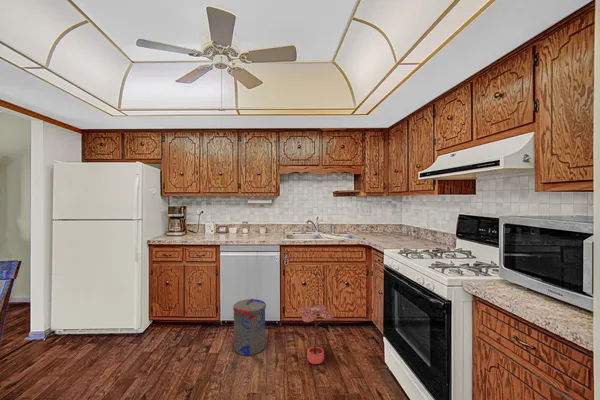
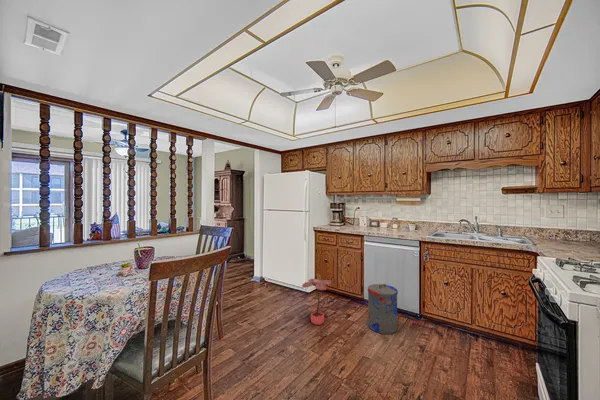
potted plant: present [297,304,334,364] -> present [302,279,332,325]

